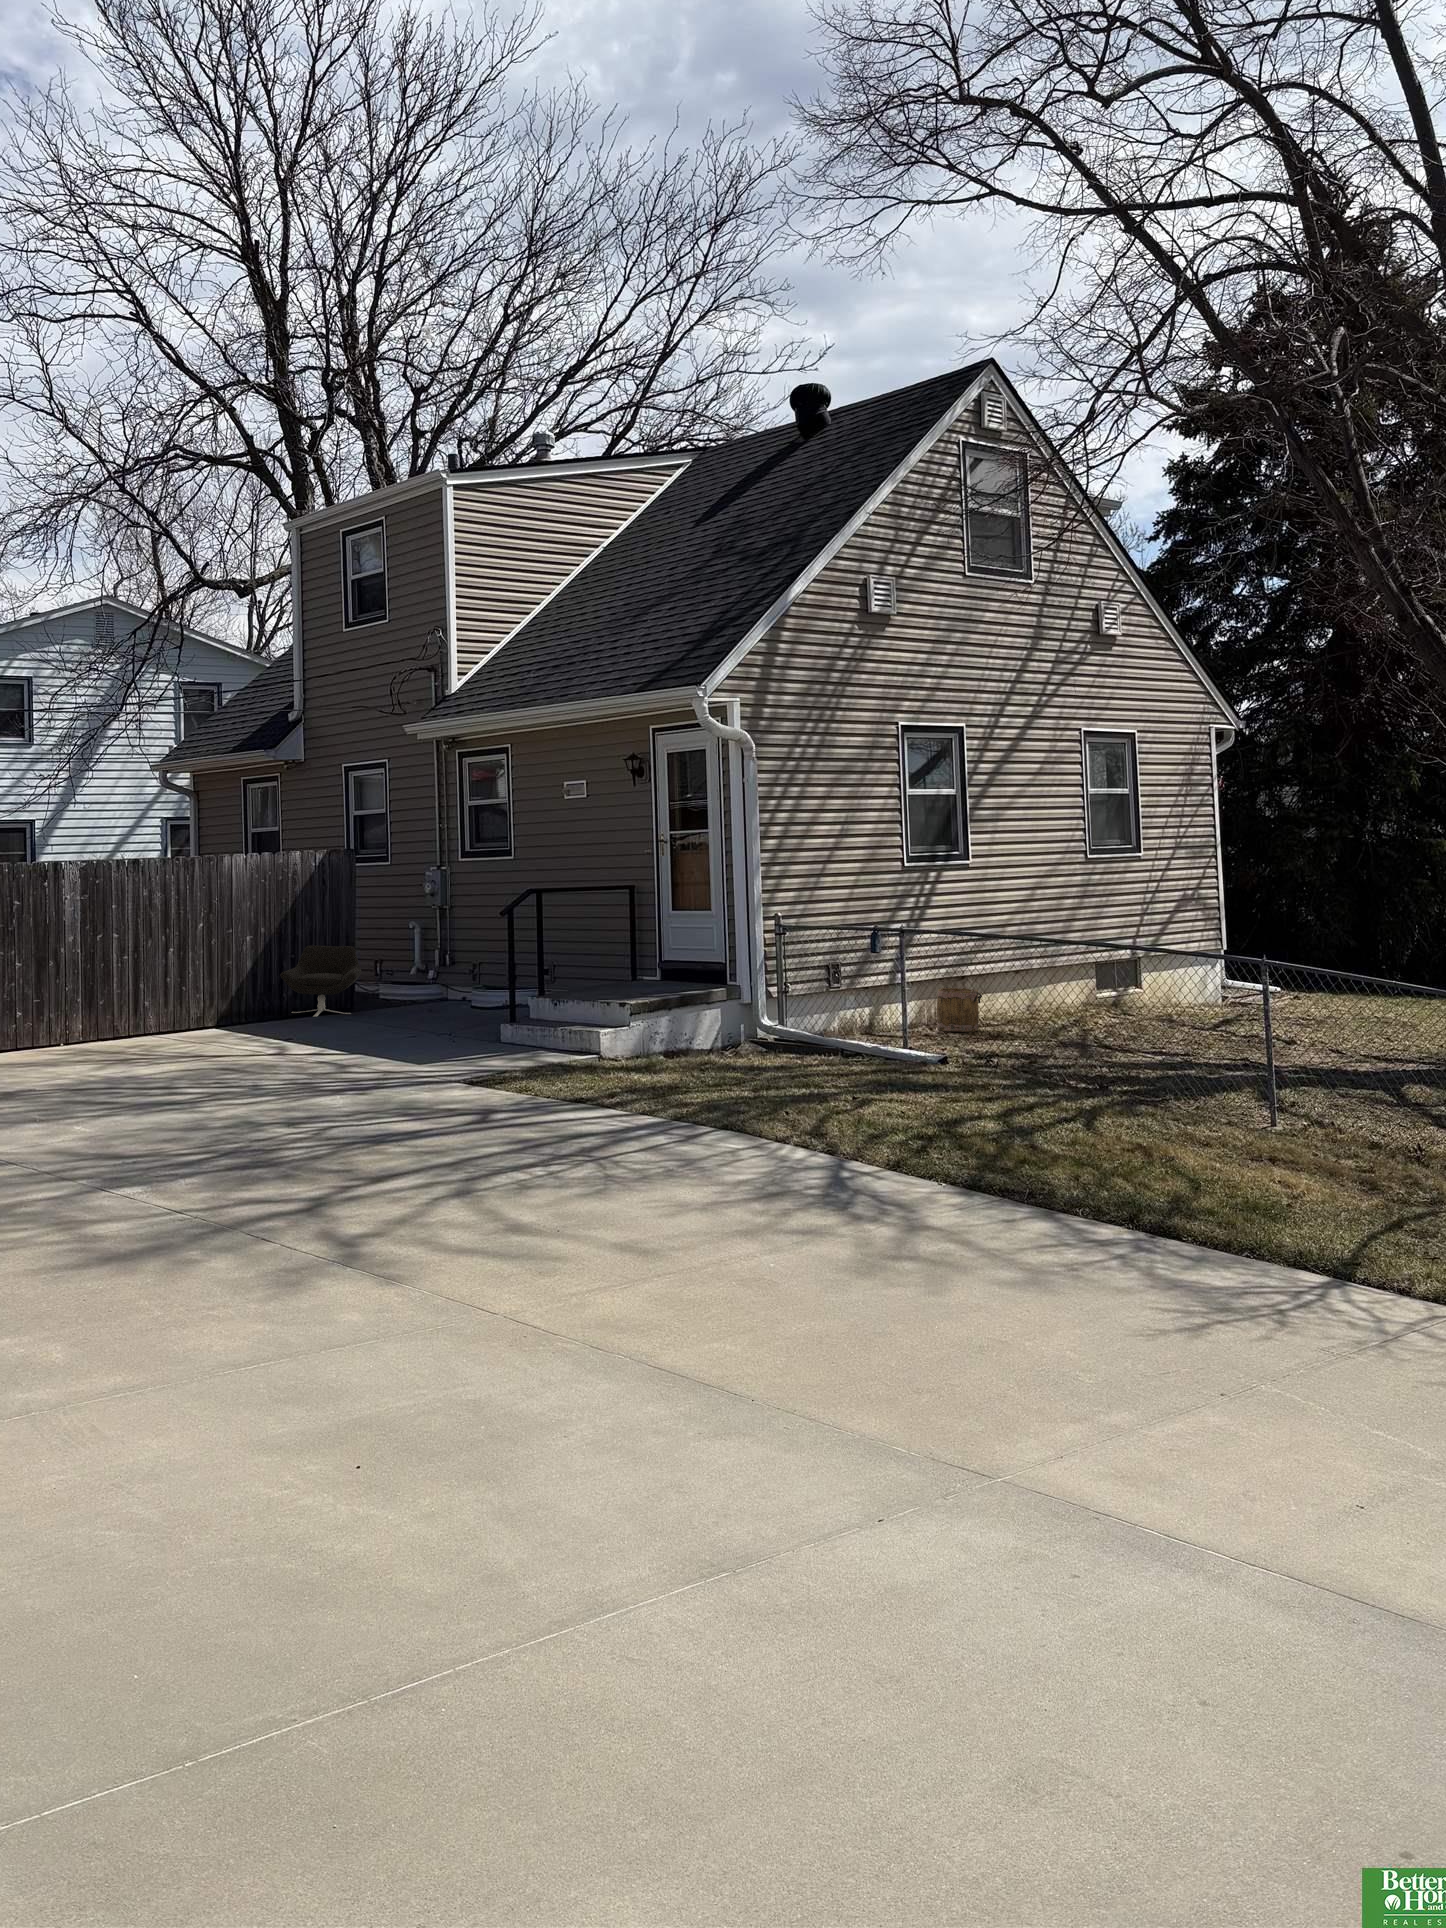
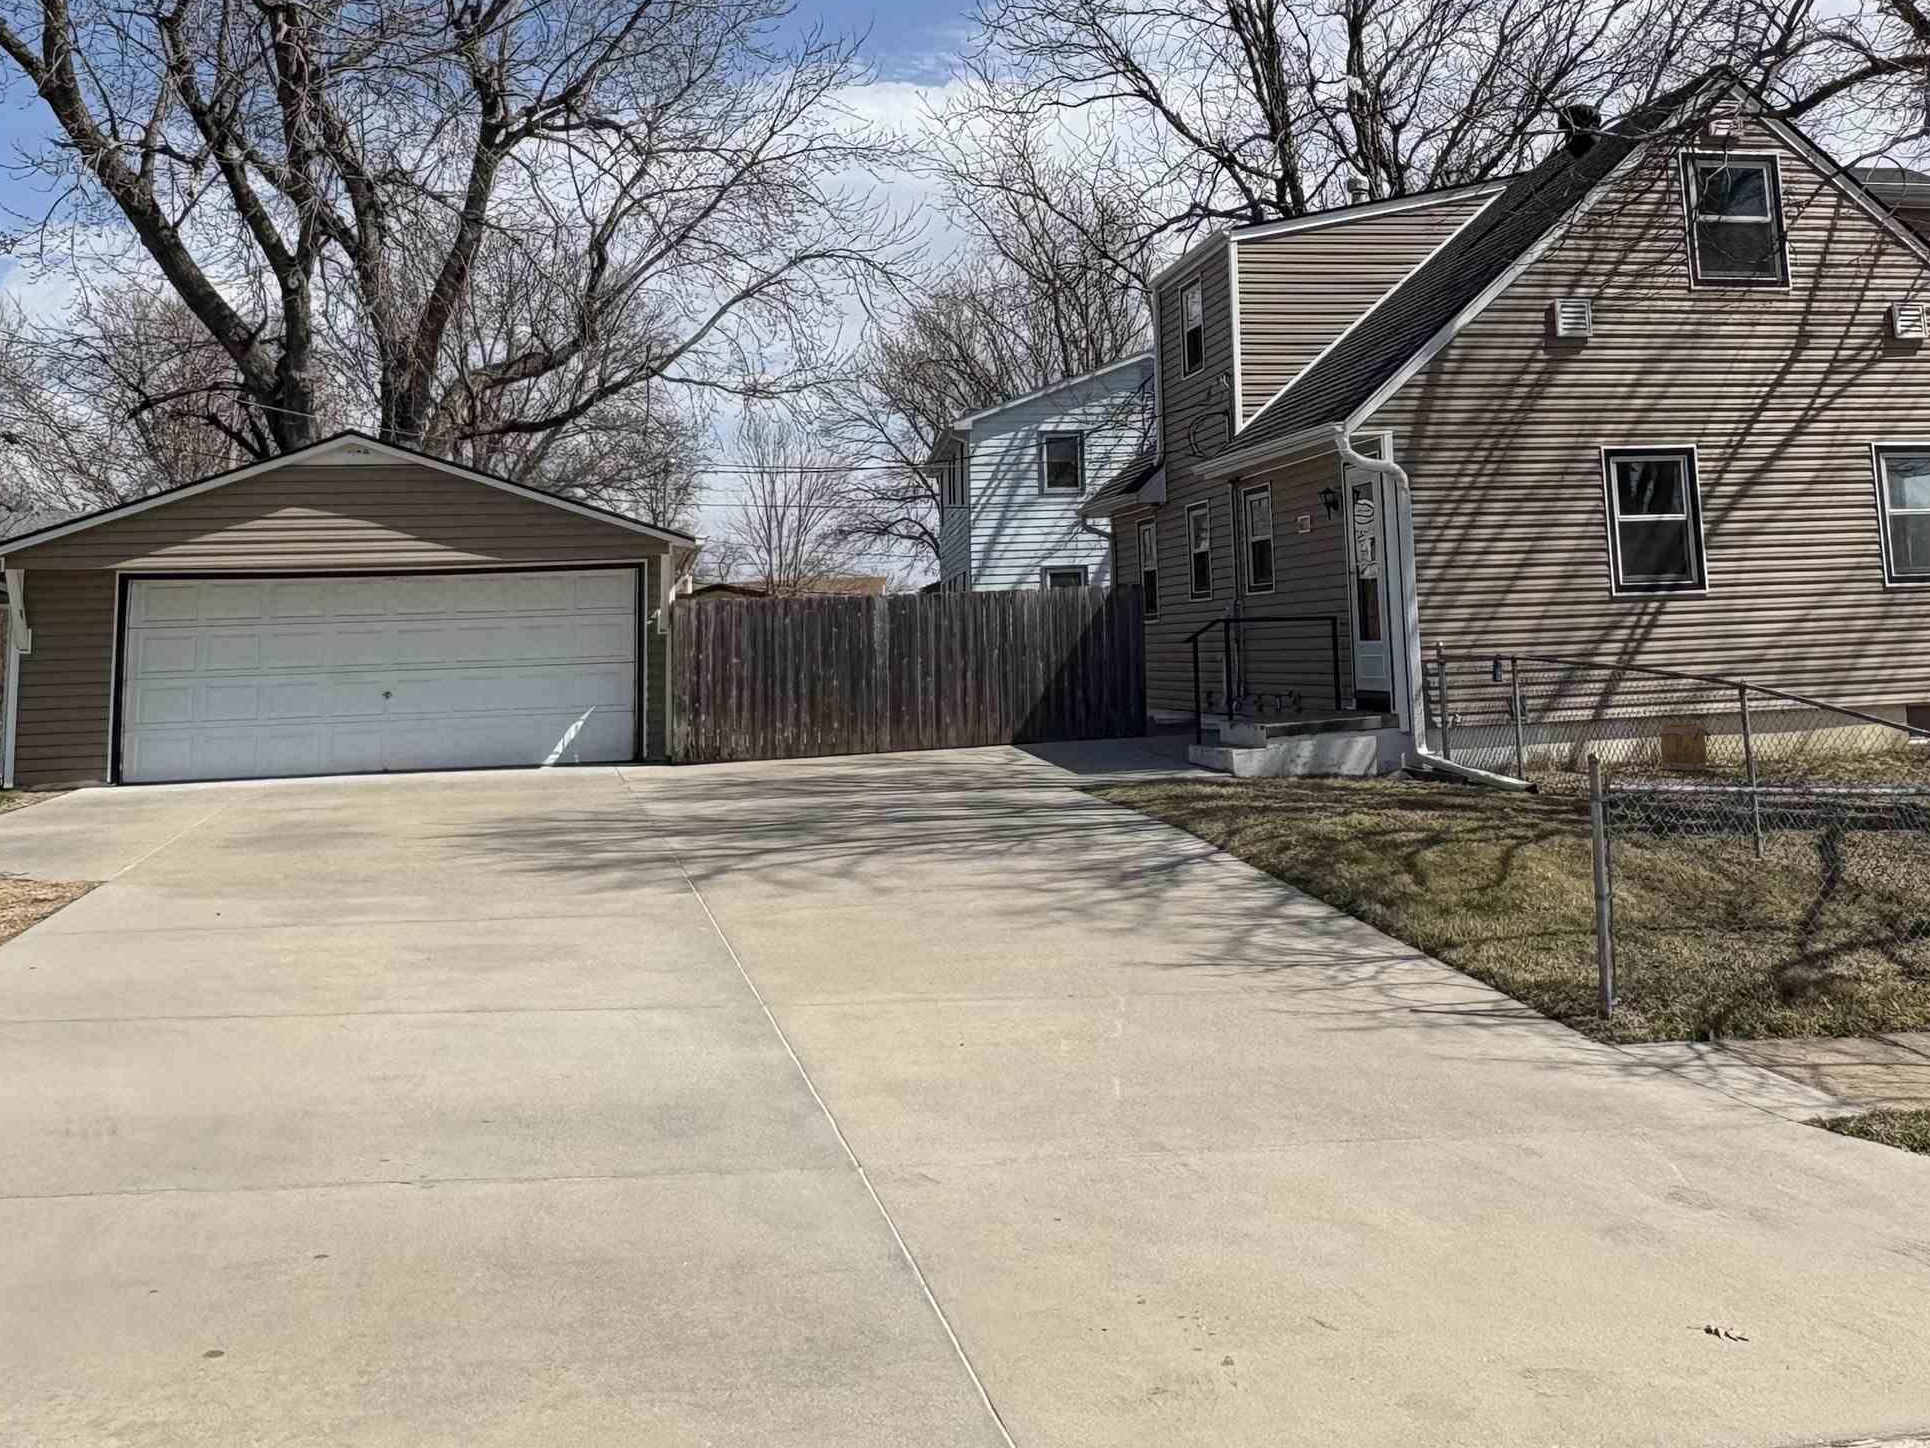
lounge chair: present [280,946,361,1017] -> none [1063,675,1143,740]

